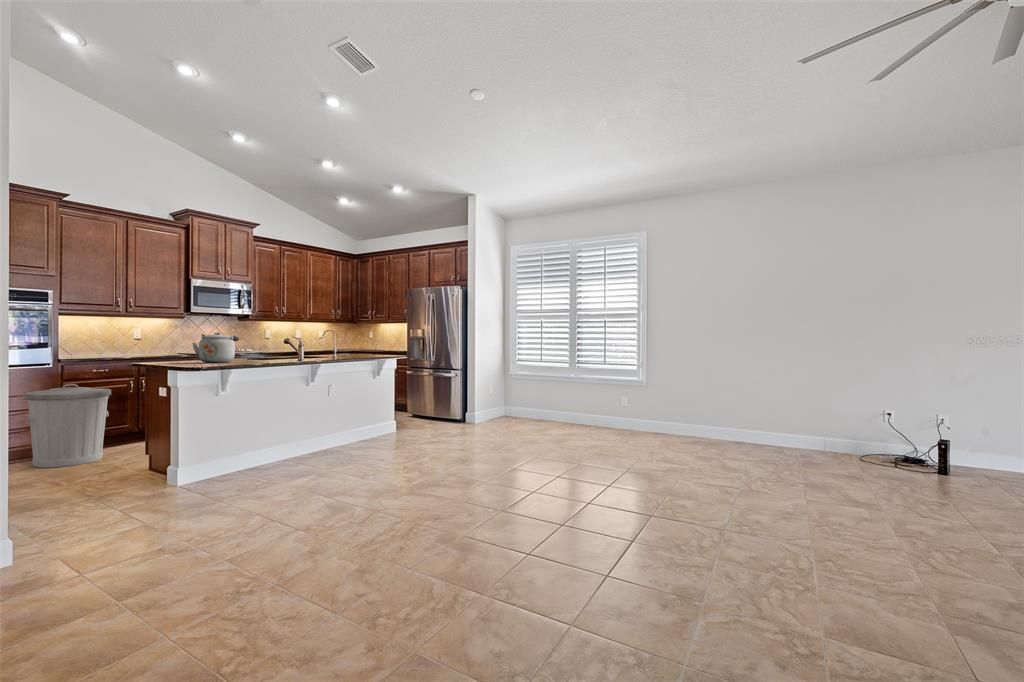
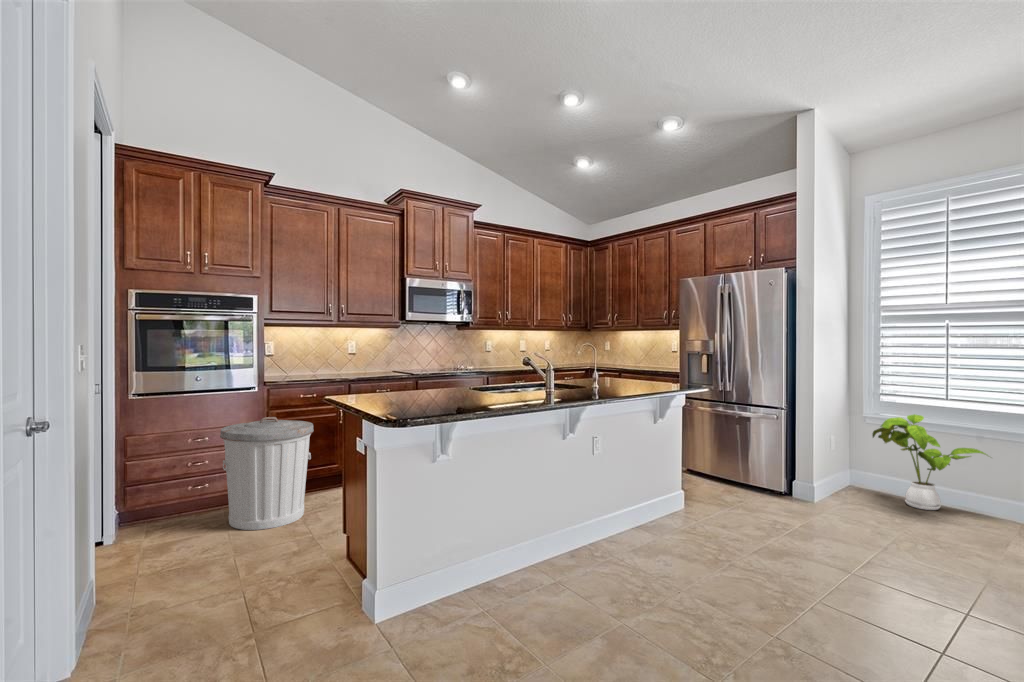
kettle: present [192,332,239,363] -> none [401,354,466,405]
house plant: none [512,371,562,424] -> present [872,414,987,510]

